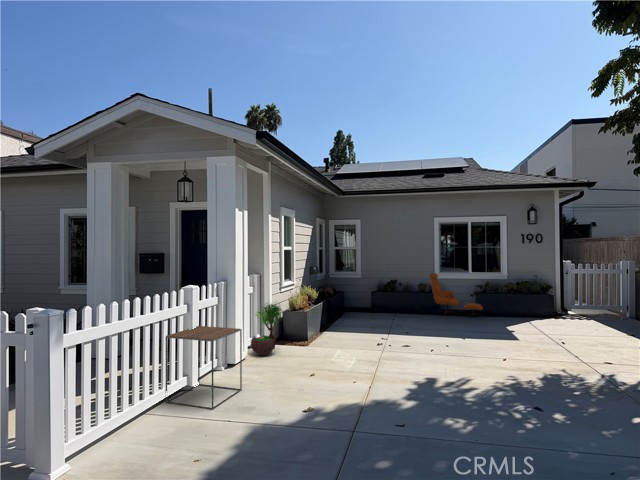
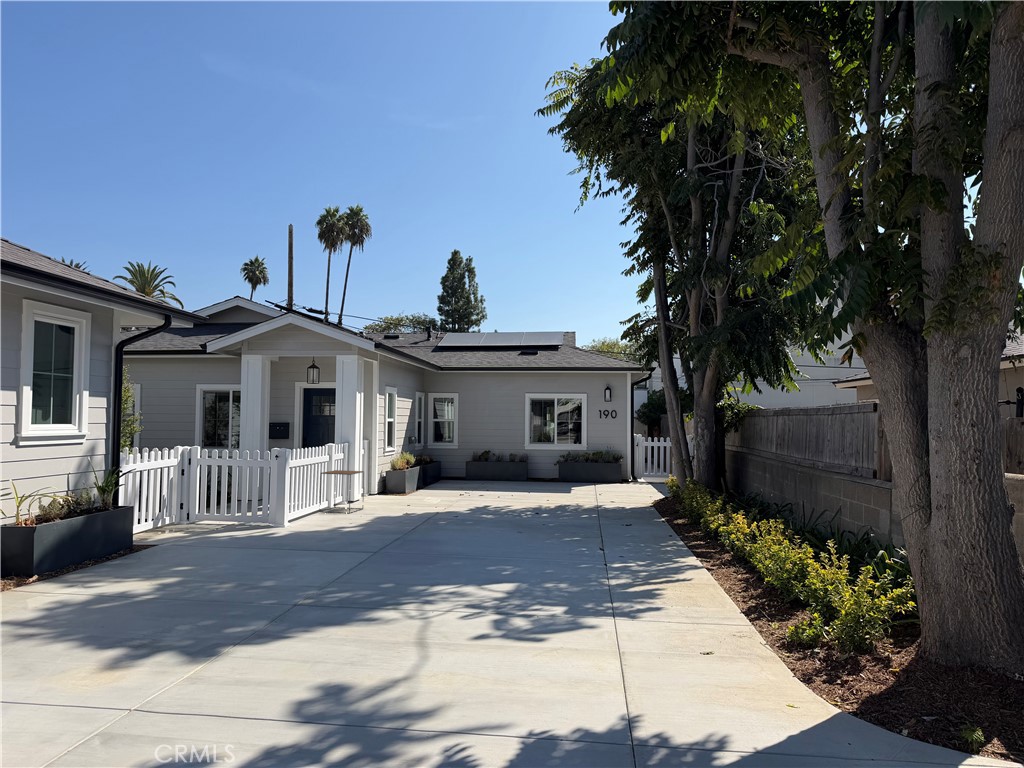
lounge chair: present [430,273,483,316] -> none [519,444,563,484]
potted tree: present [251,304,282,355] -> none [363,458,388,499]

